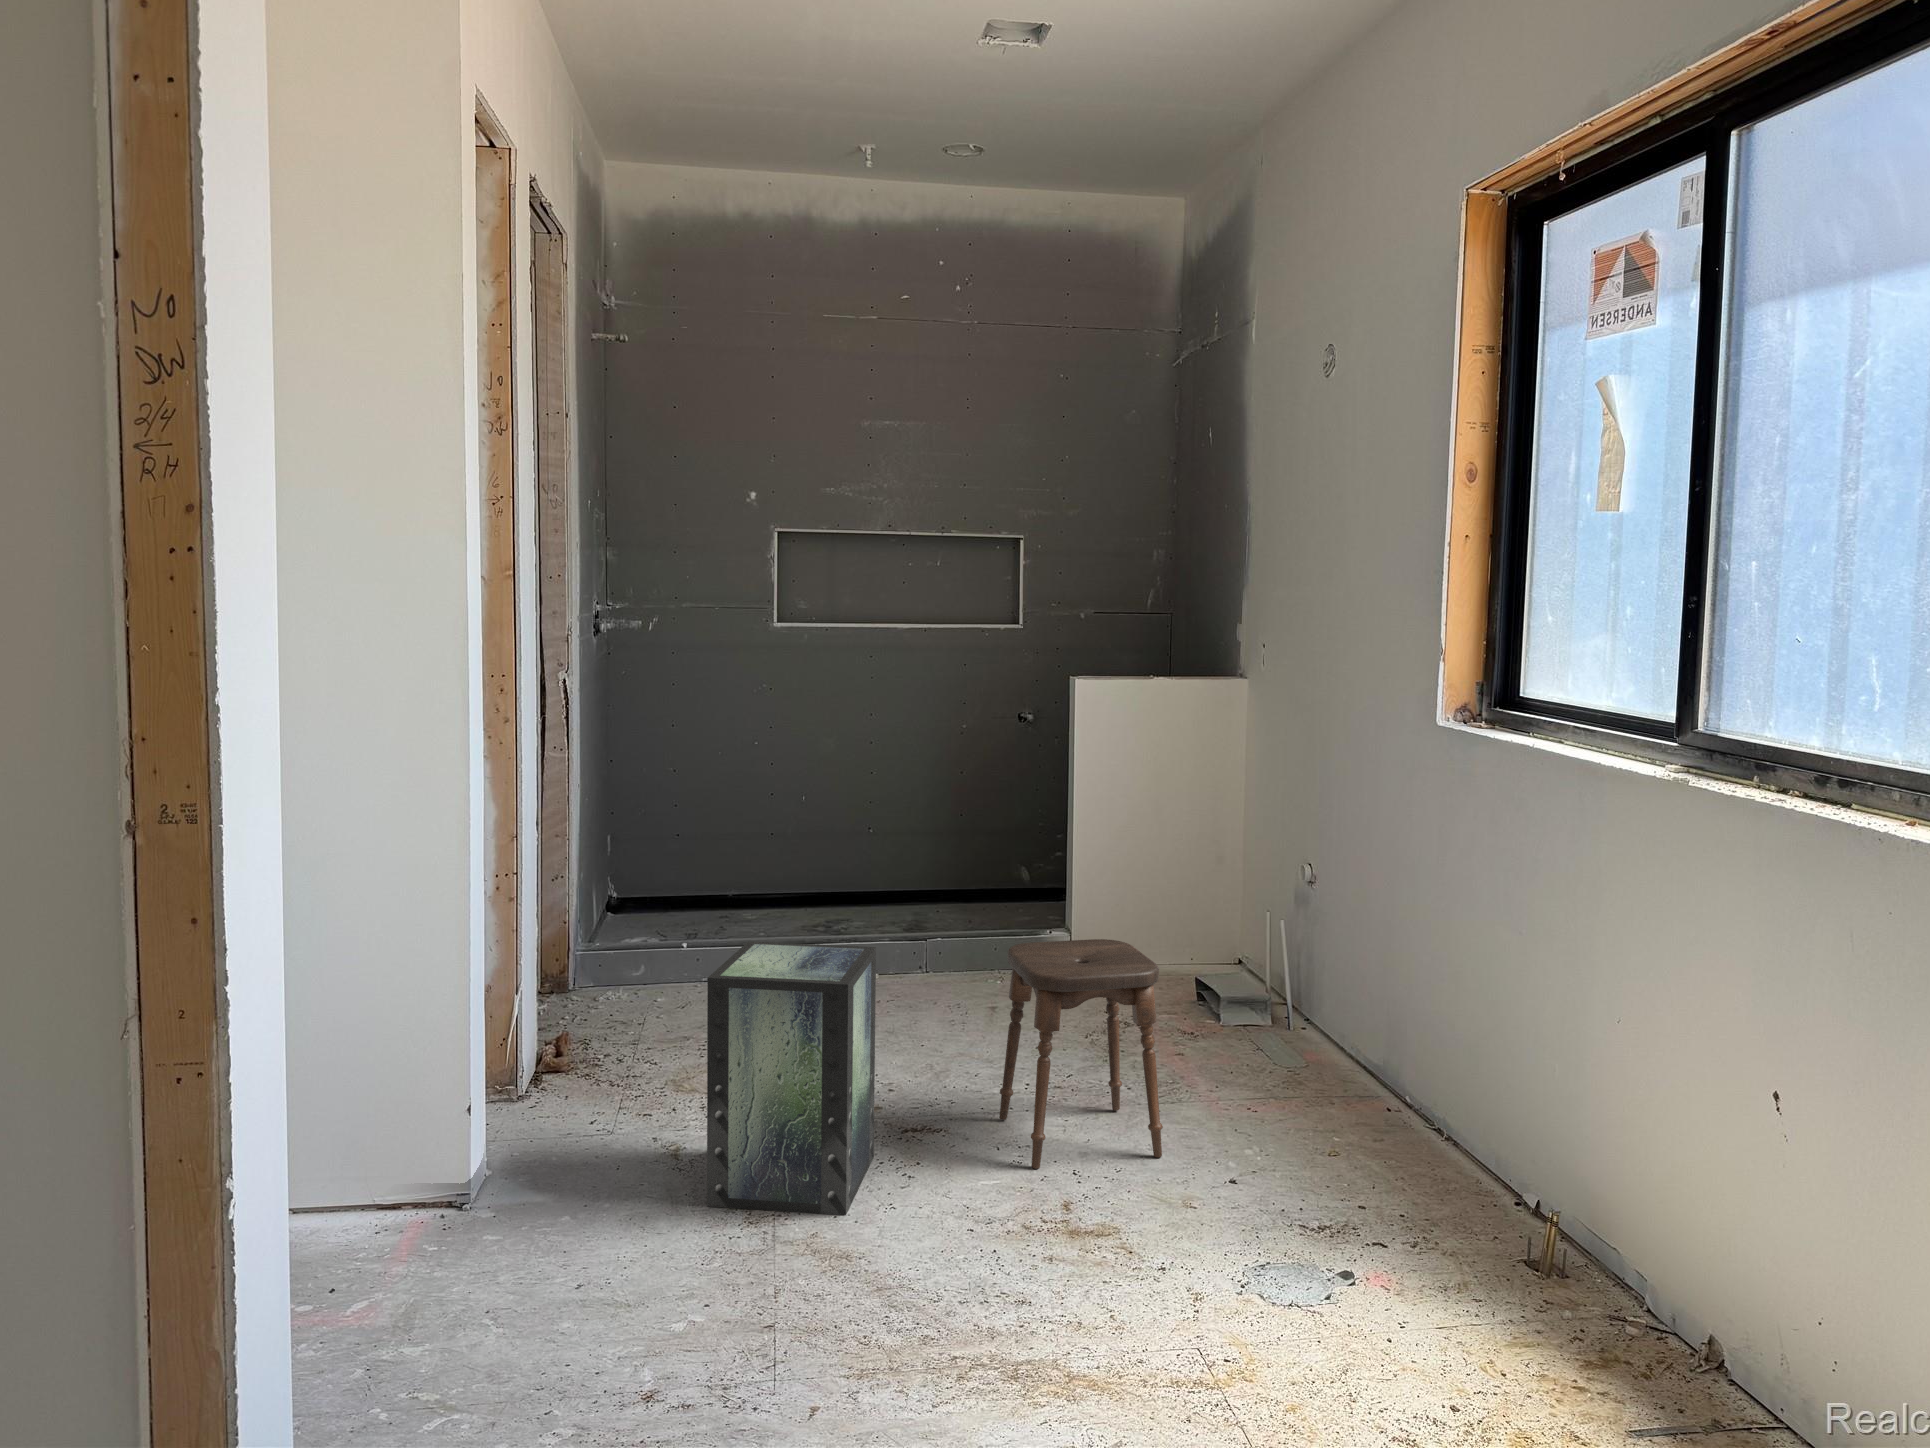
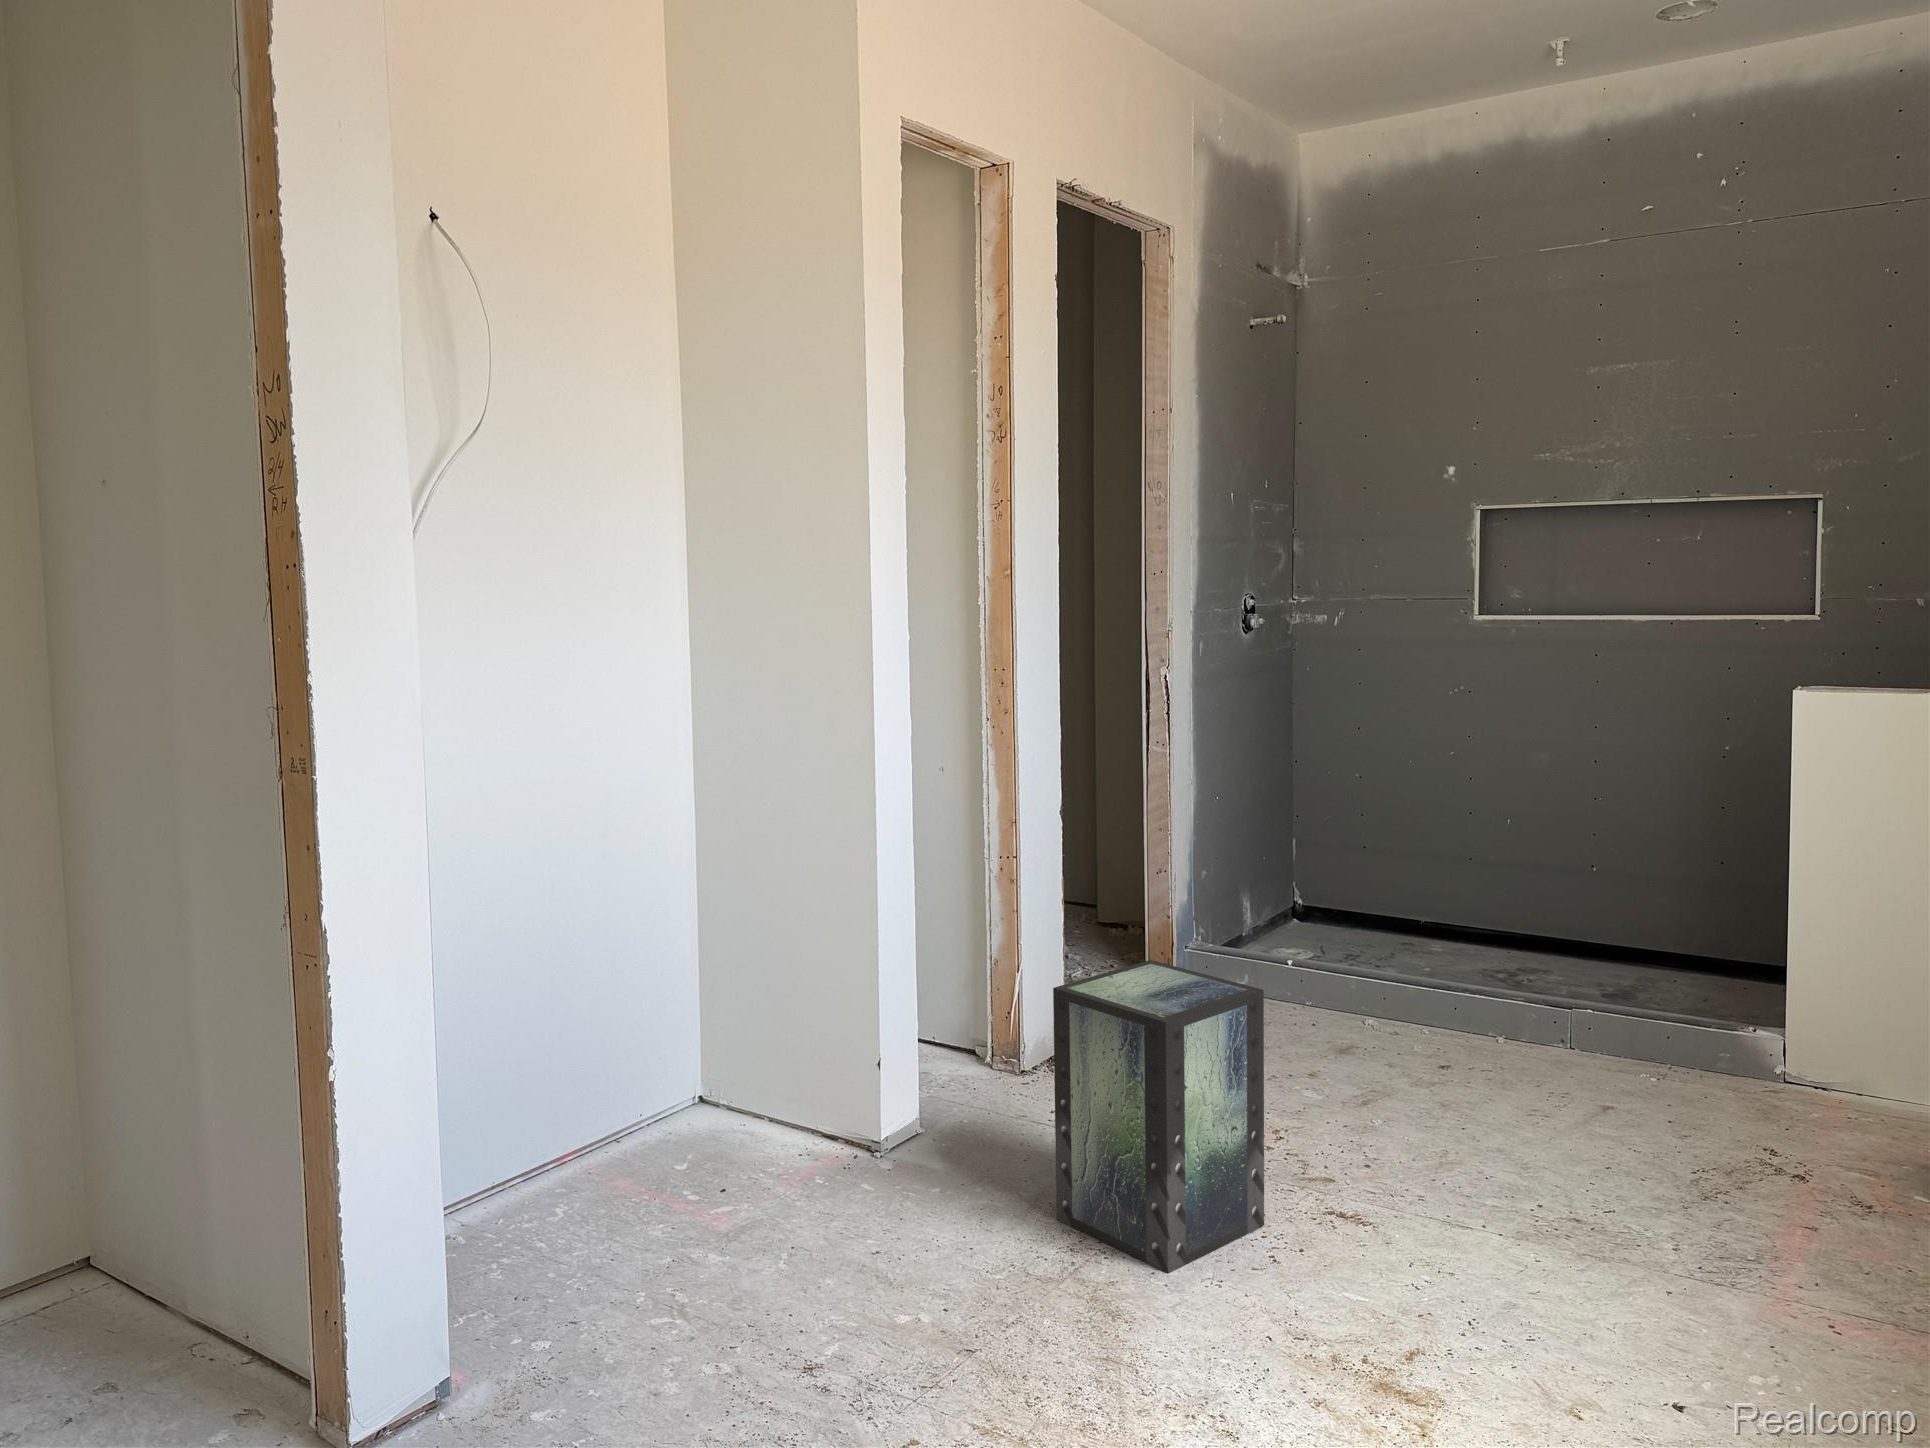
stool: present [1000,939,1163,1169] -> none [1427,1020,1632,1342]

